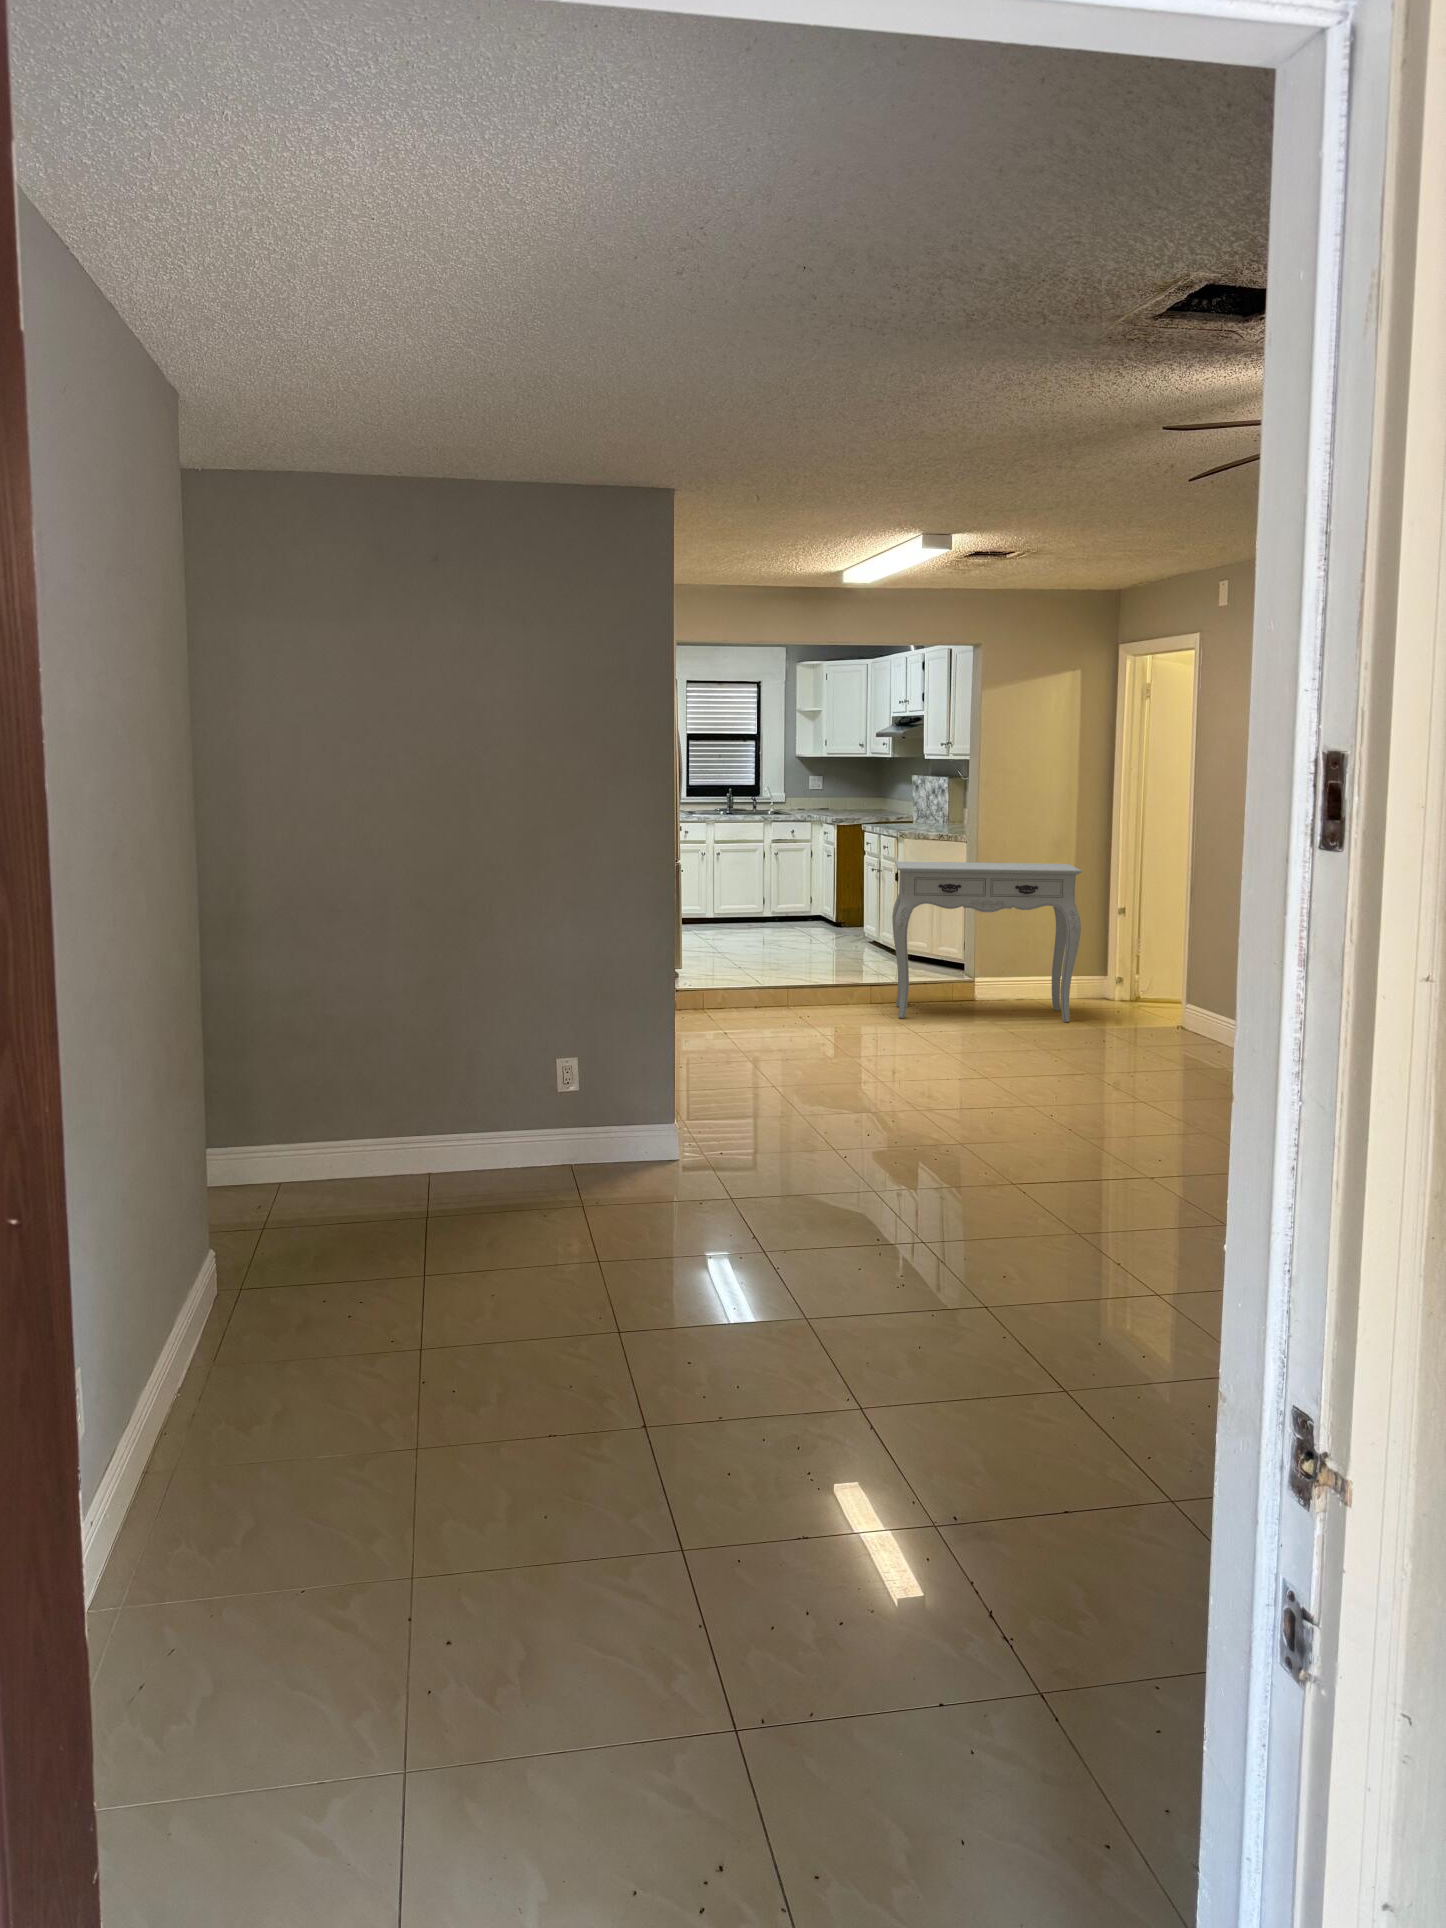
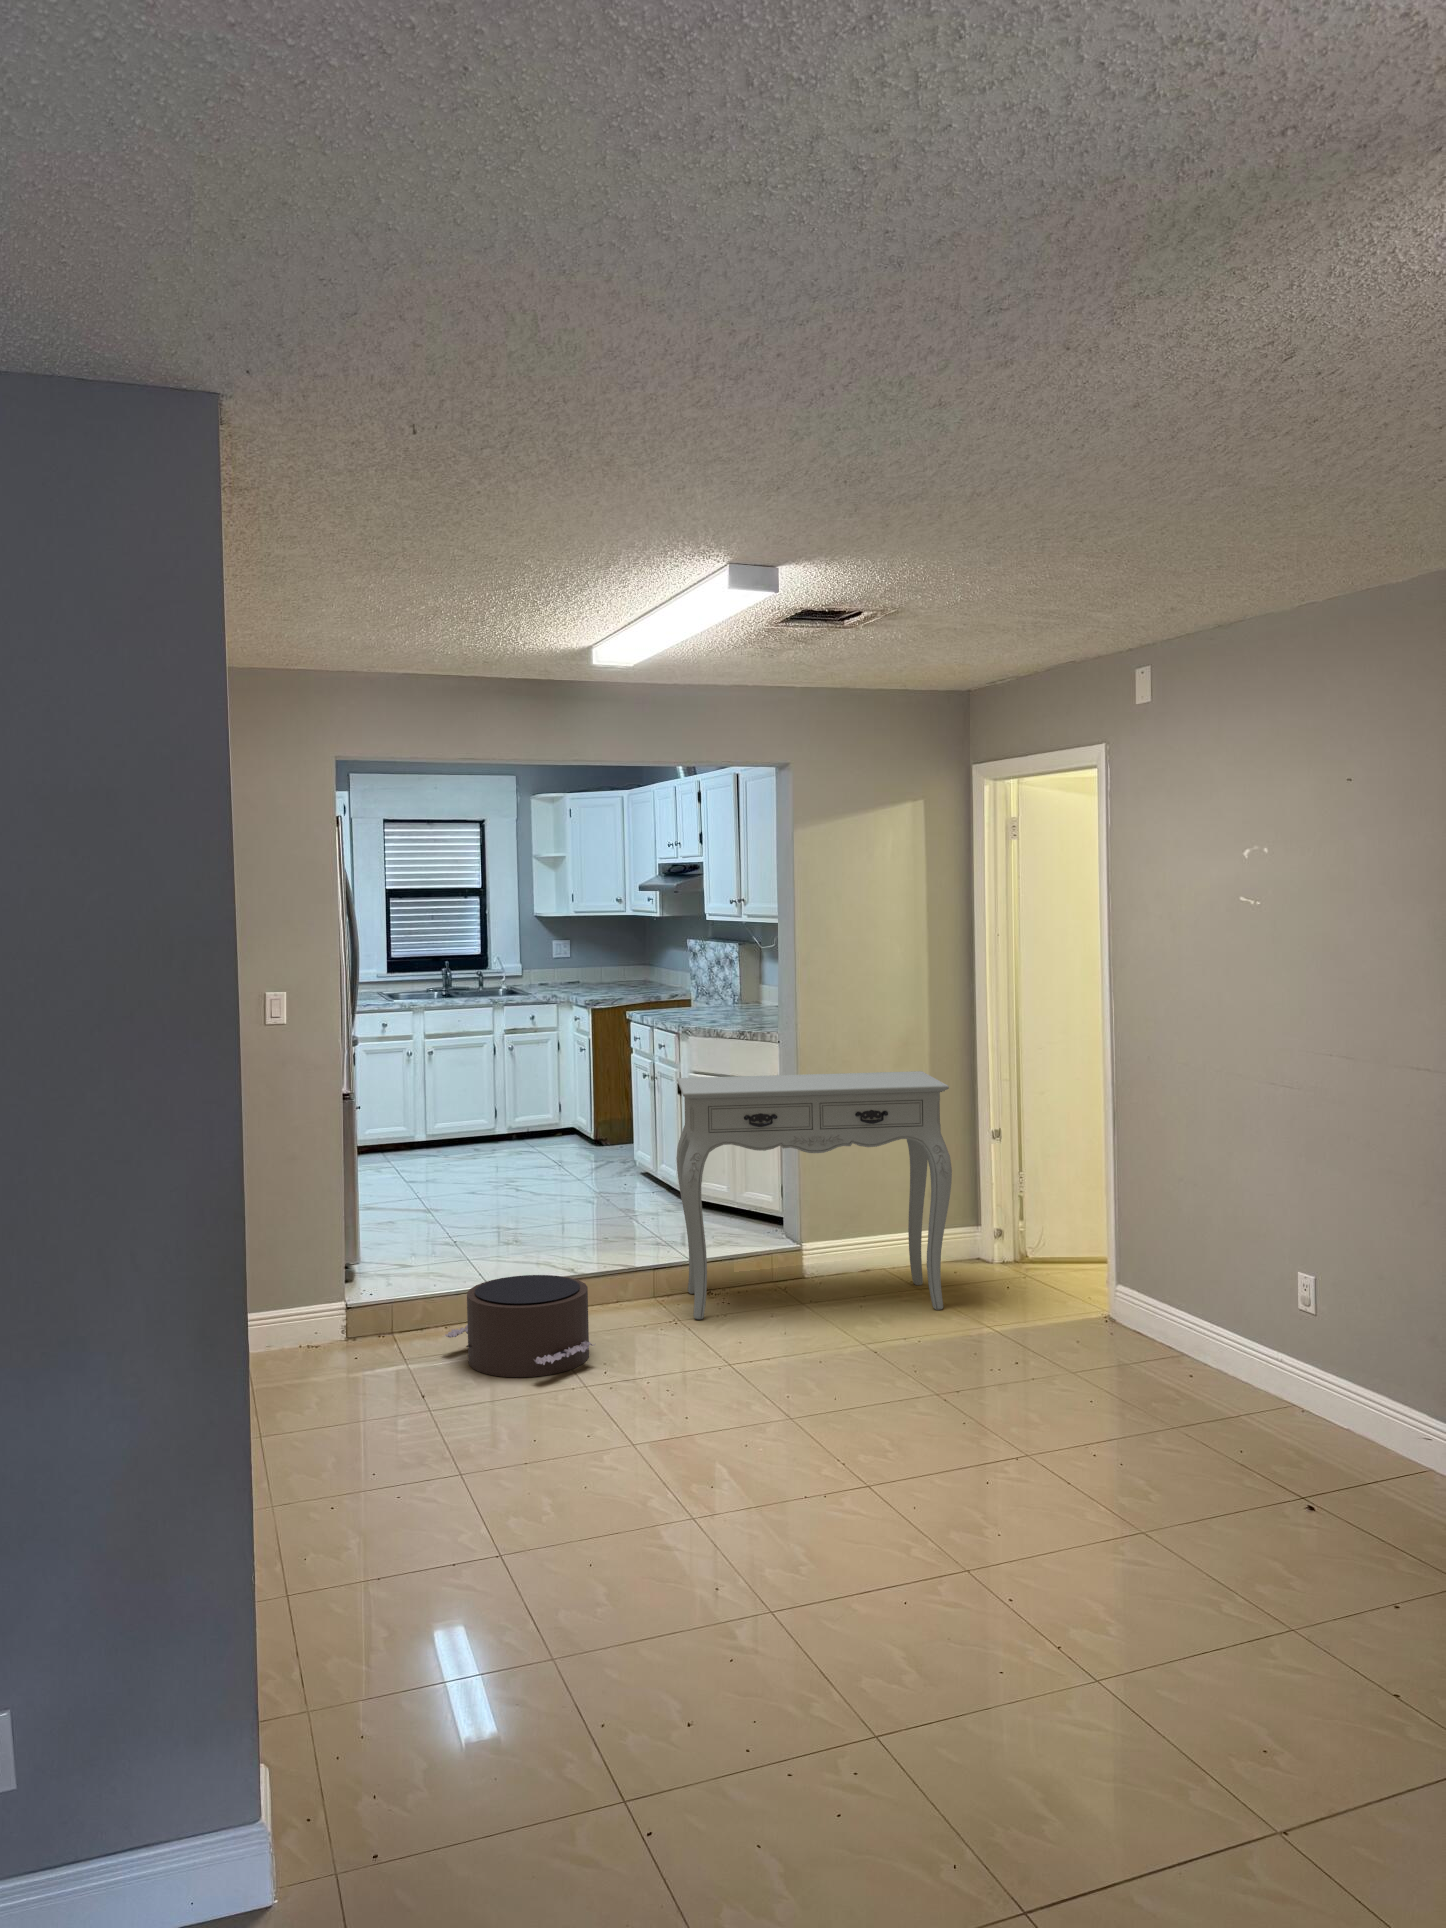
pouf: none [737,980,833,1036] -> present [445,1275,595,1377]

